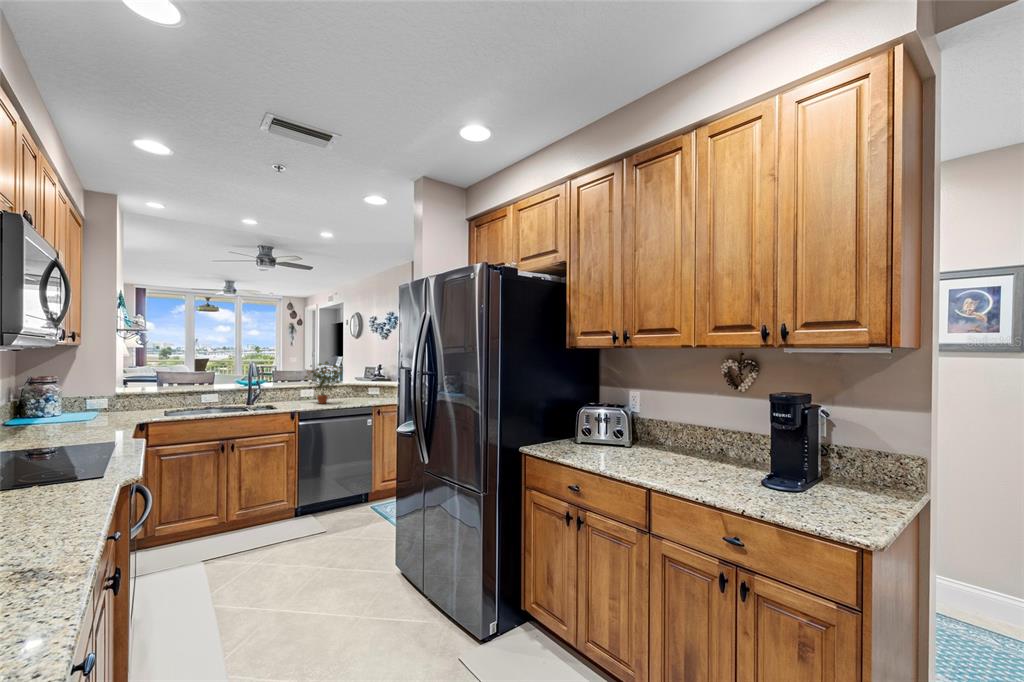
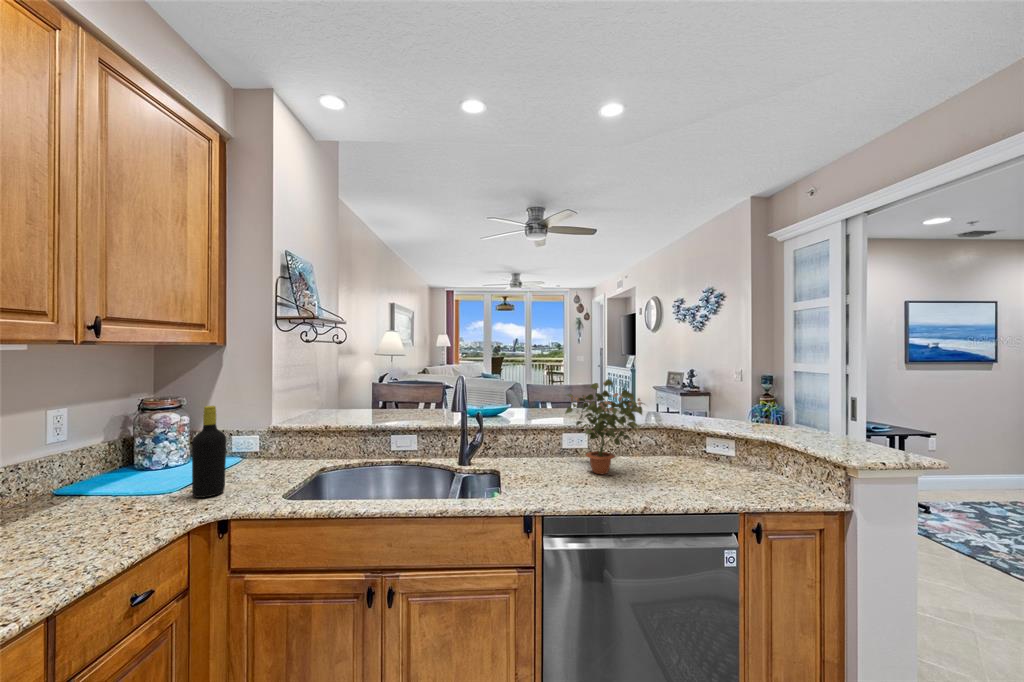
bottle: none [111,373,129,417] -> present [192,406,226,498]

